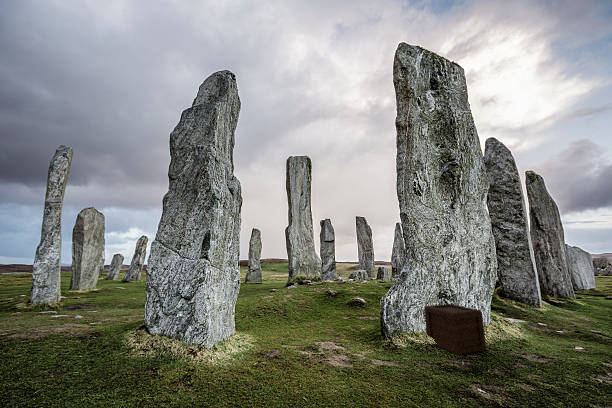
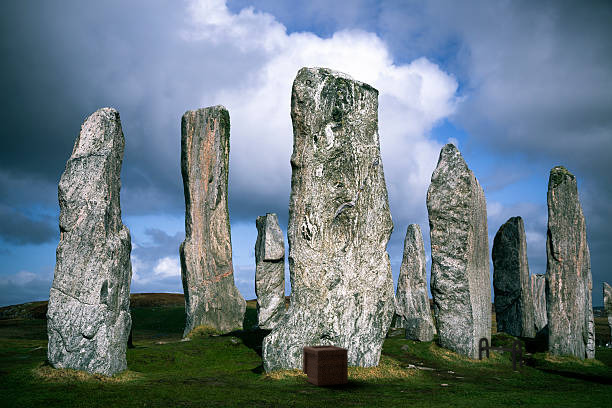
bench: none [543,290,593,321] -> present [479,337,523,370]

